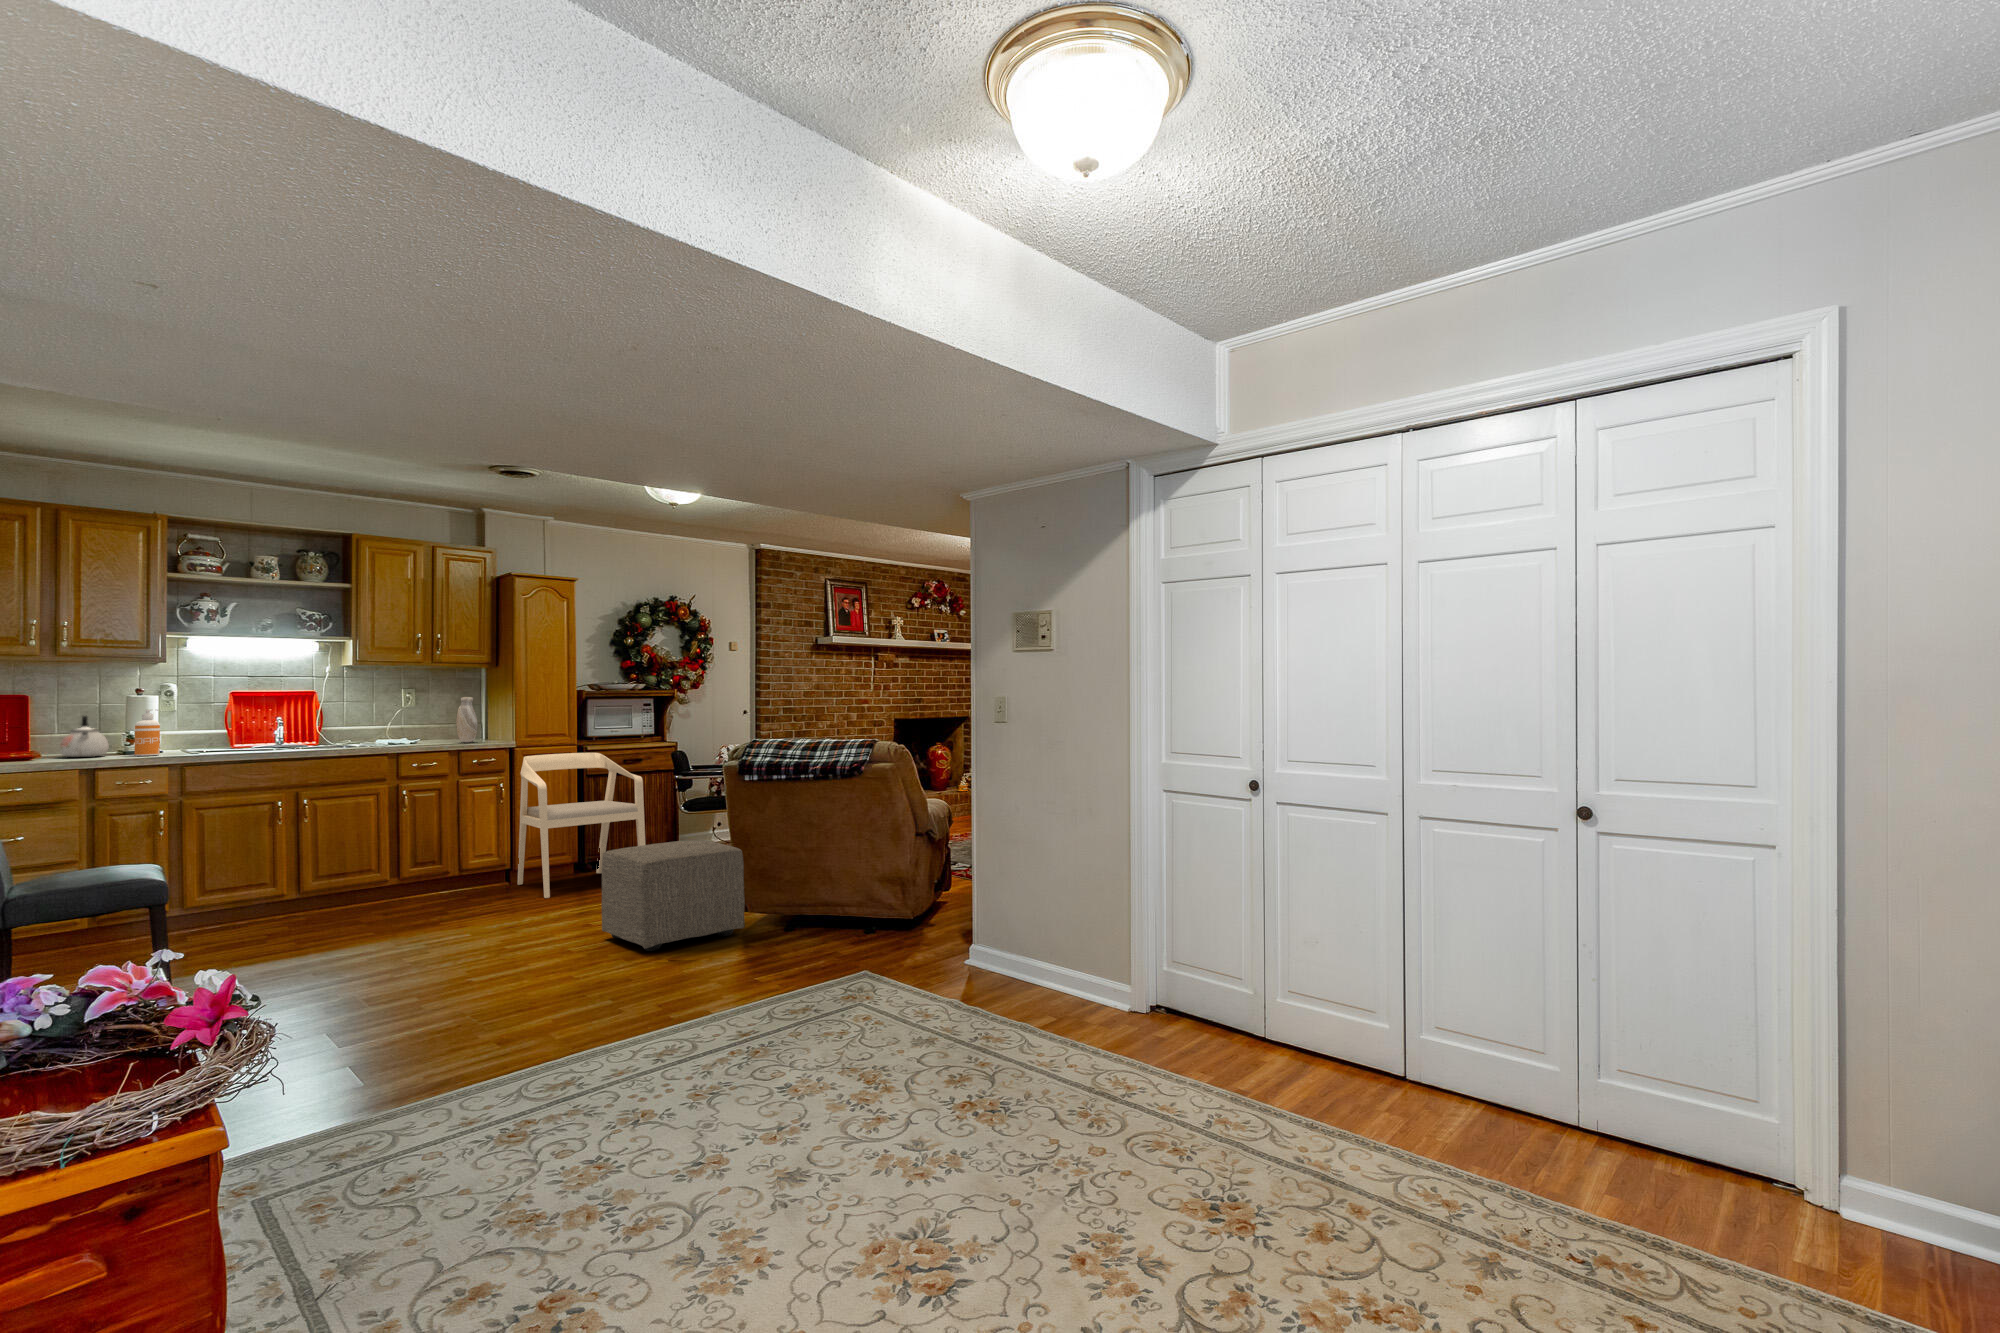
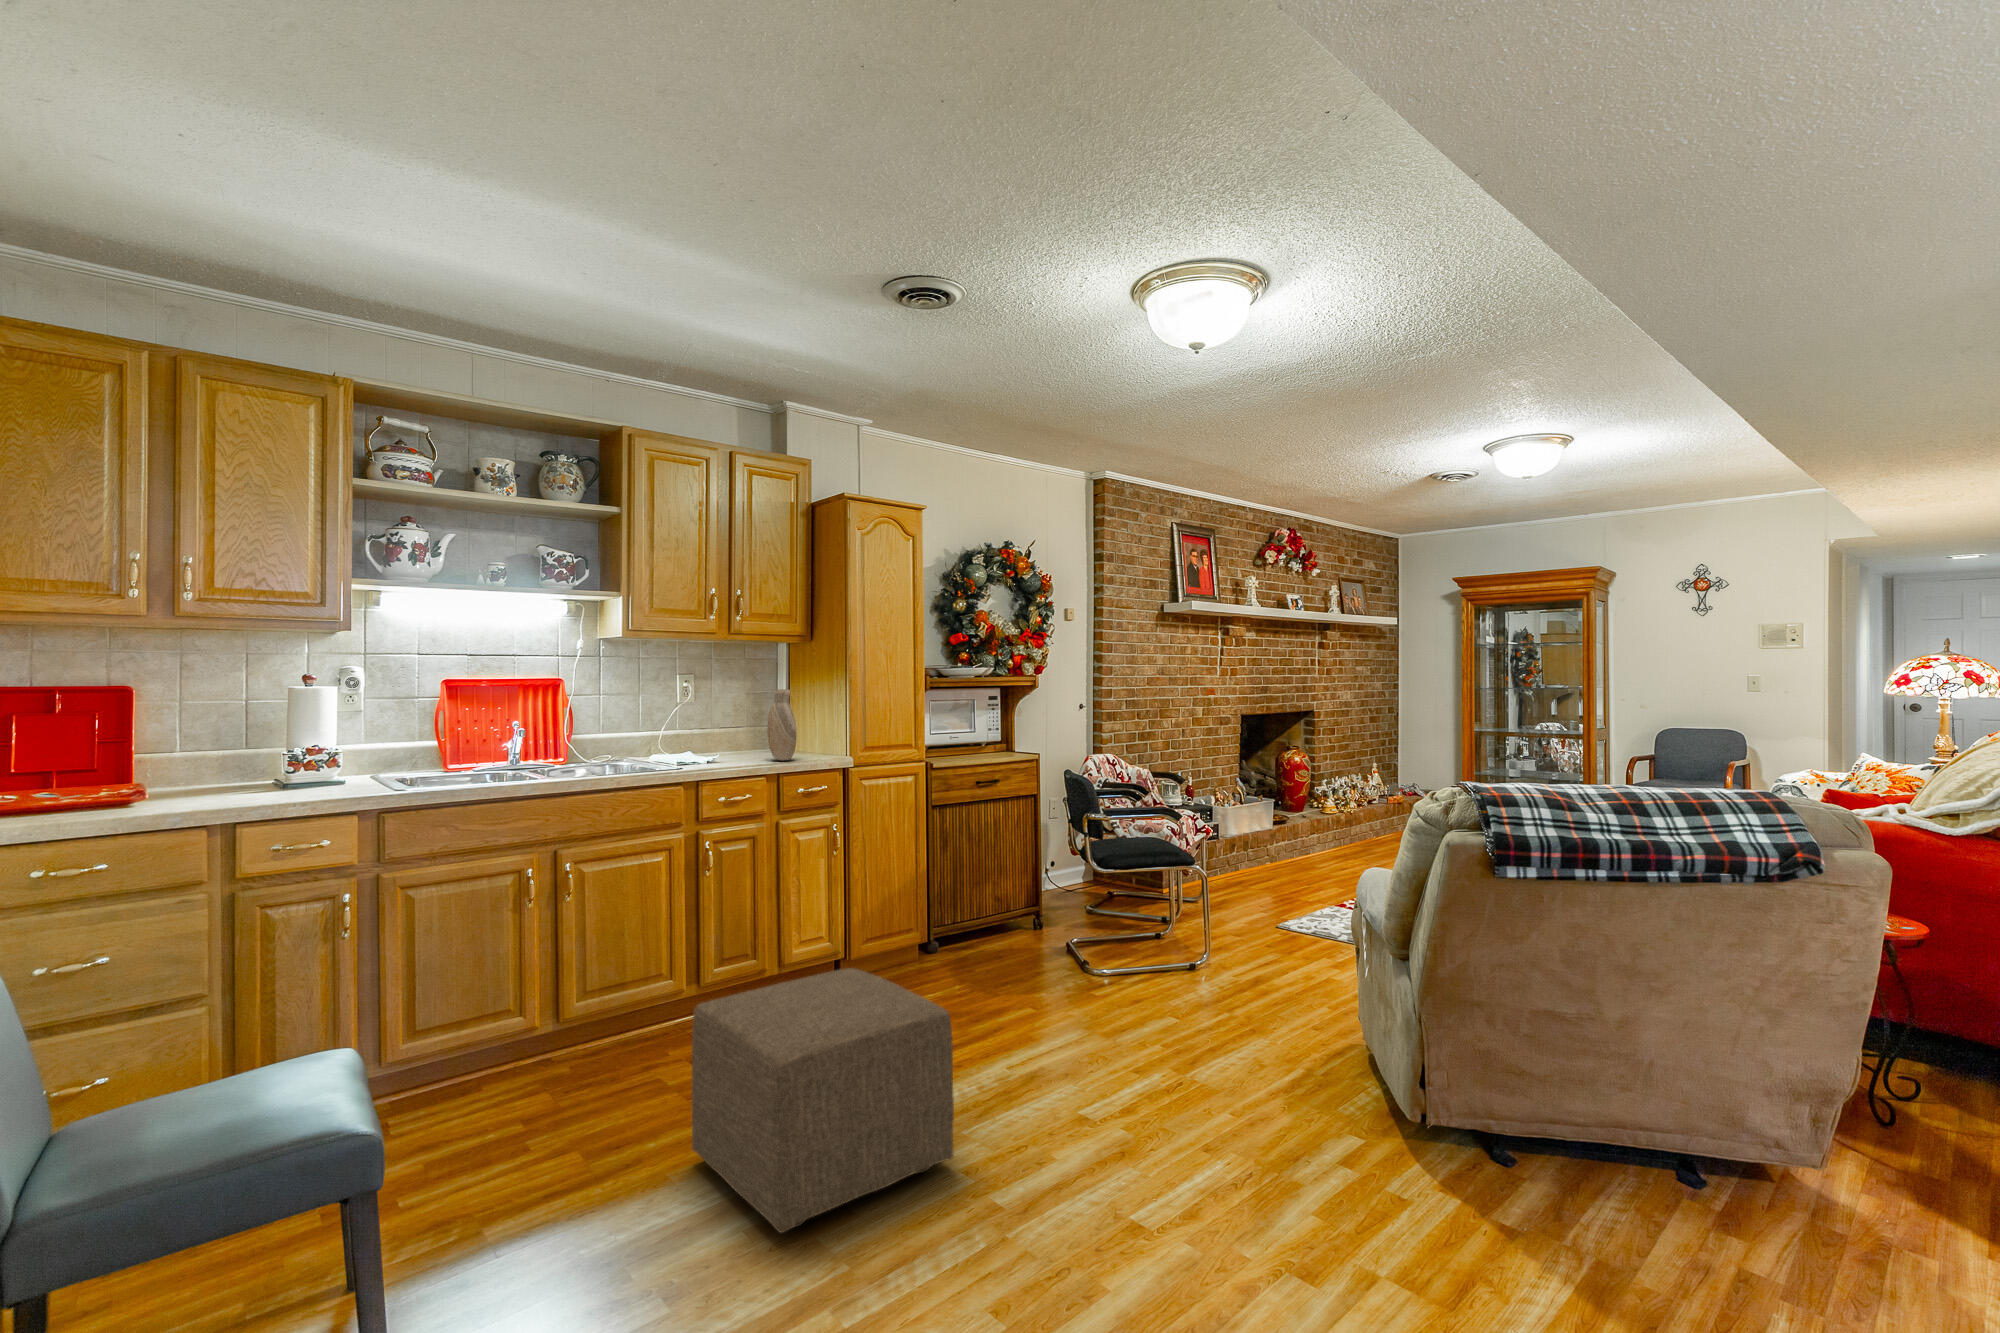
soap dispenser: present [135,709,160,756] -> none [307,712,347,794]
kettle: present [60,716,109,757] -> none [185,723,265,797]
armchair: present [517,753,645,898] -> none [855,775,1061,1027]
ottoman: present [602,840,745,951] -> present [692,968,954,1233]

